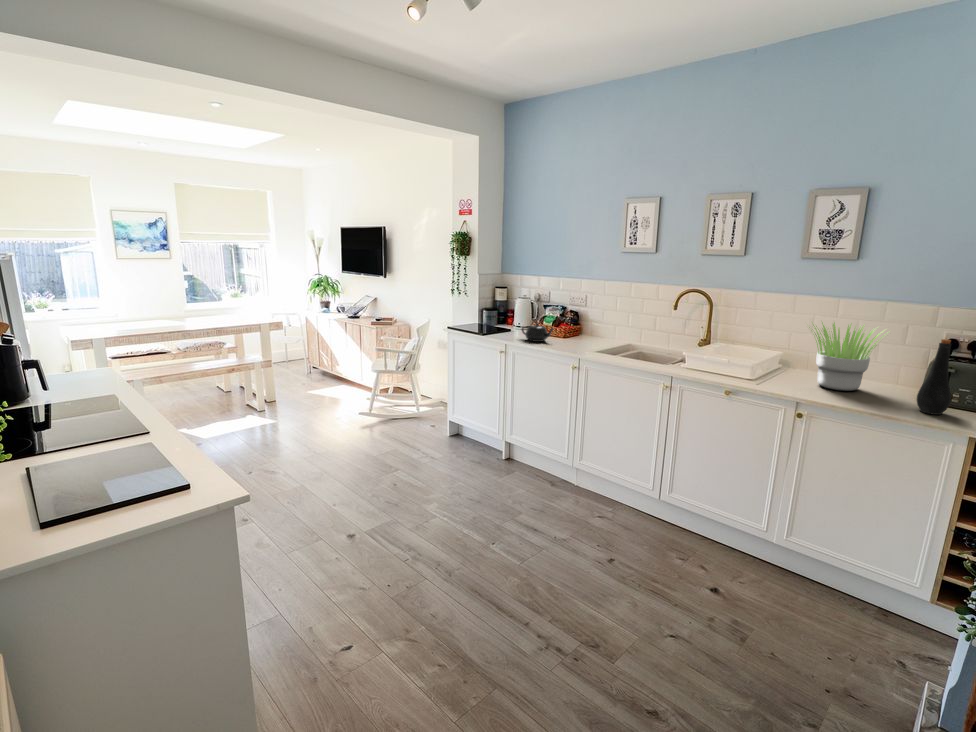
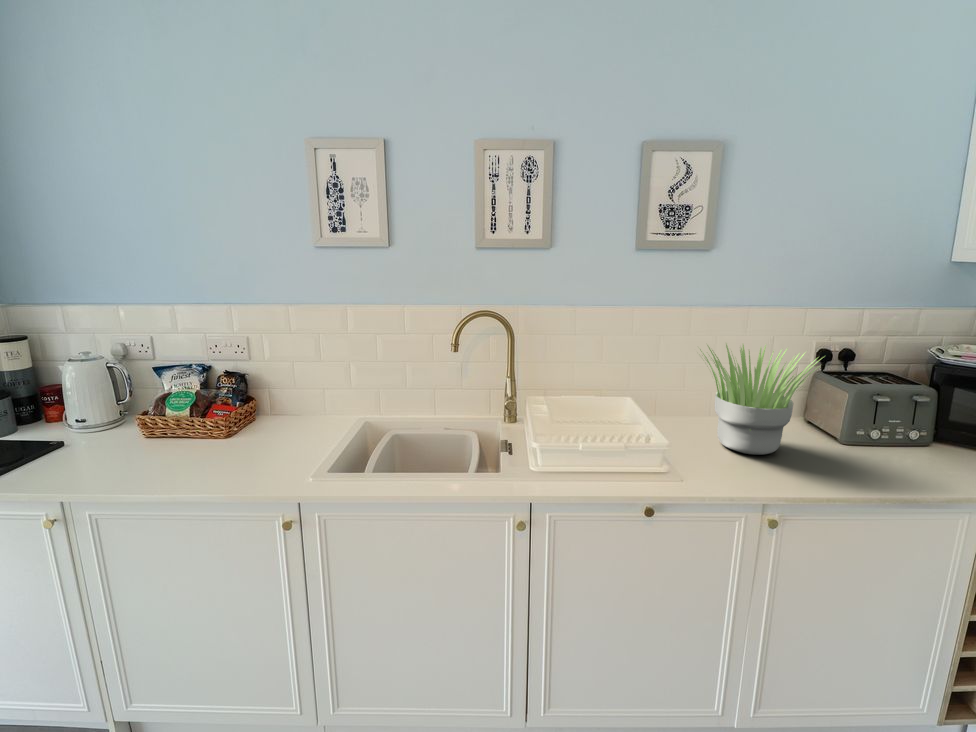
teapot: present [522,323,554,342] -> none [103,427,205,478]
bottle: present [917,339,951,415] -> none [879,364,930,474]

